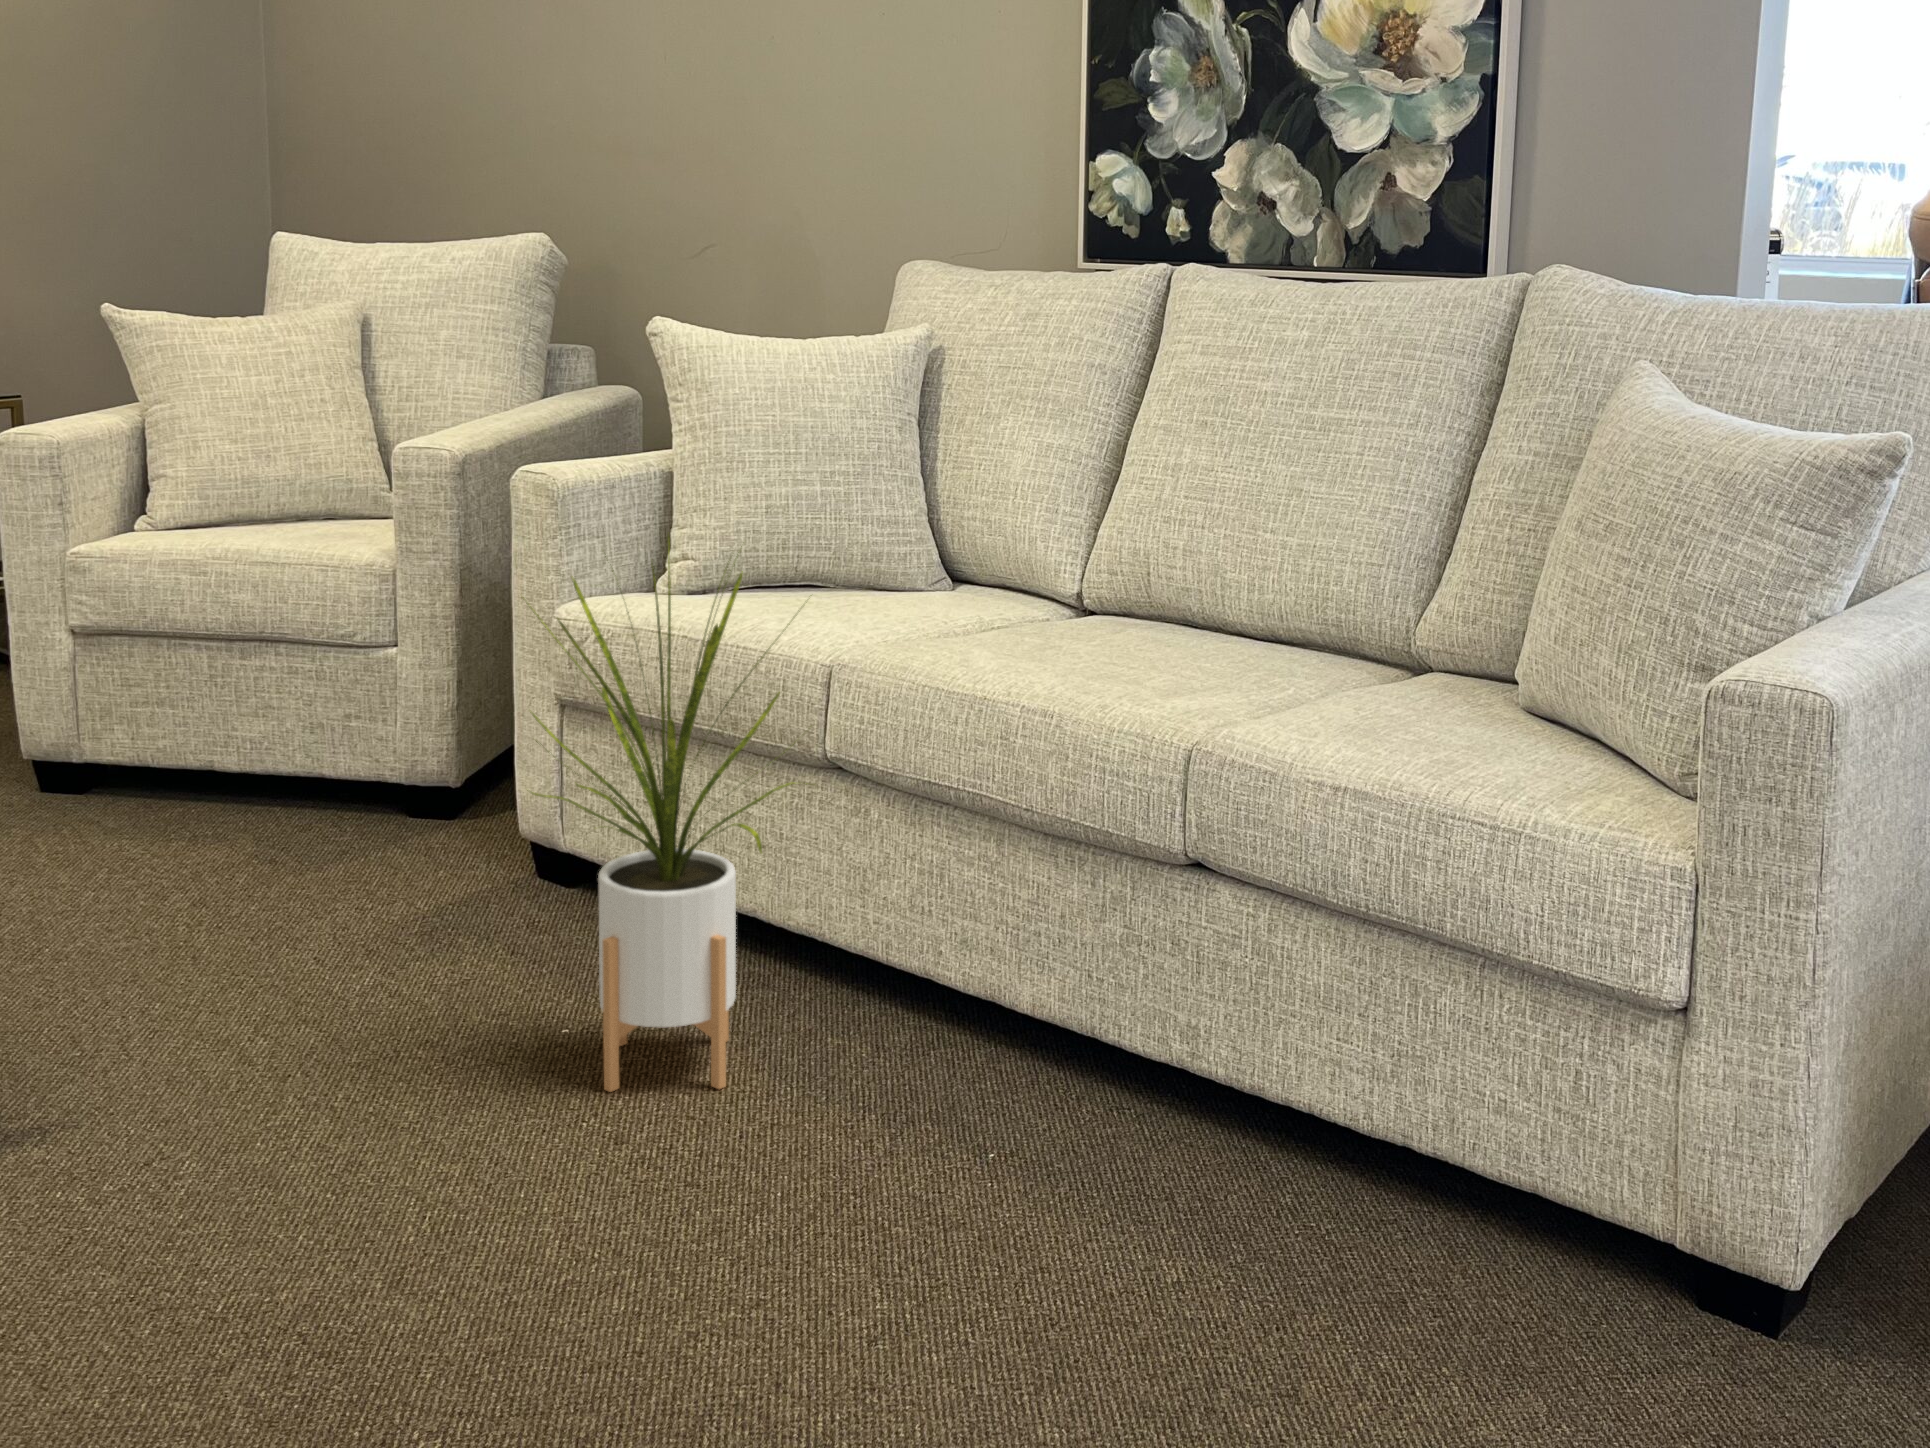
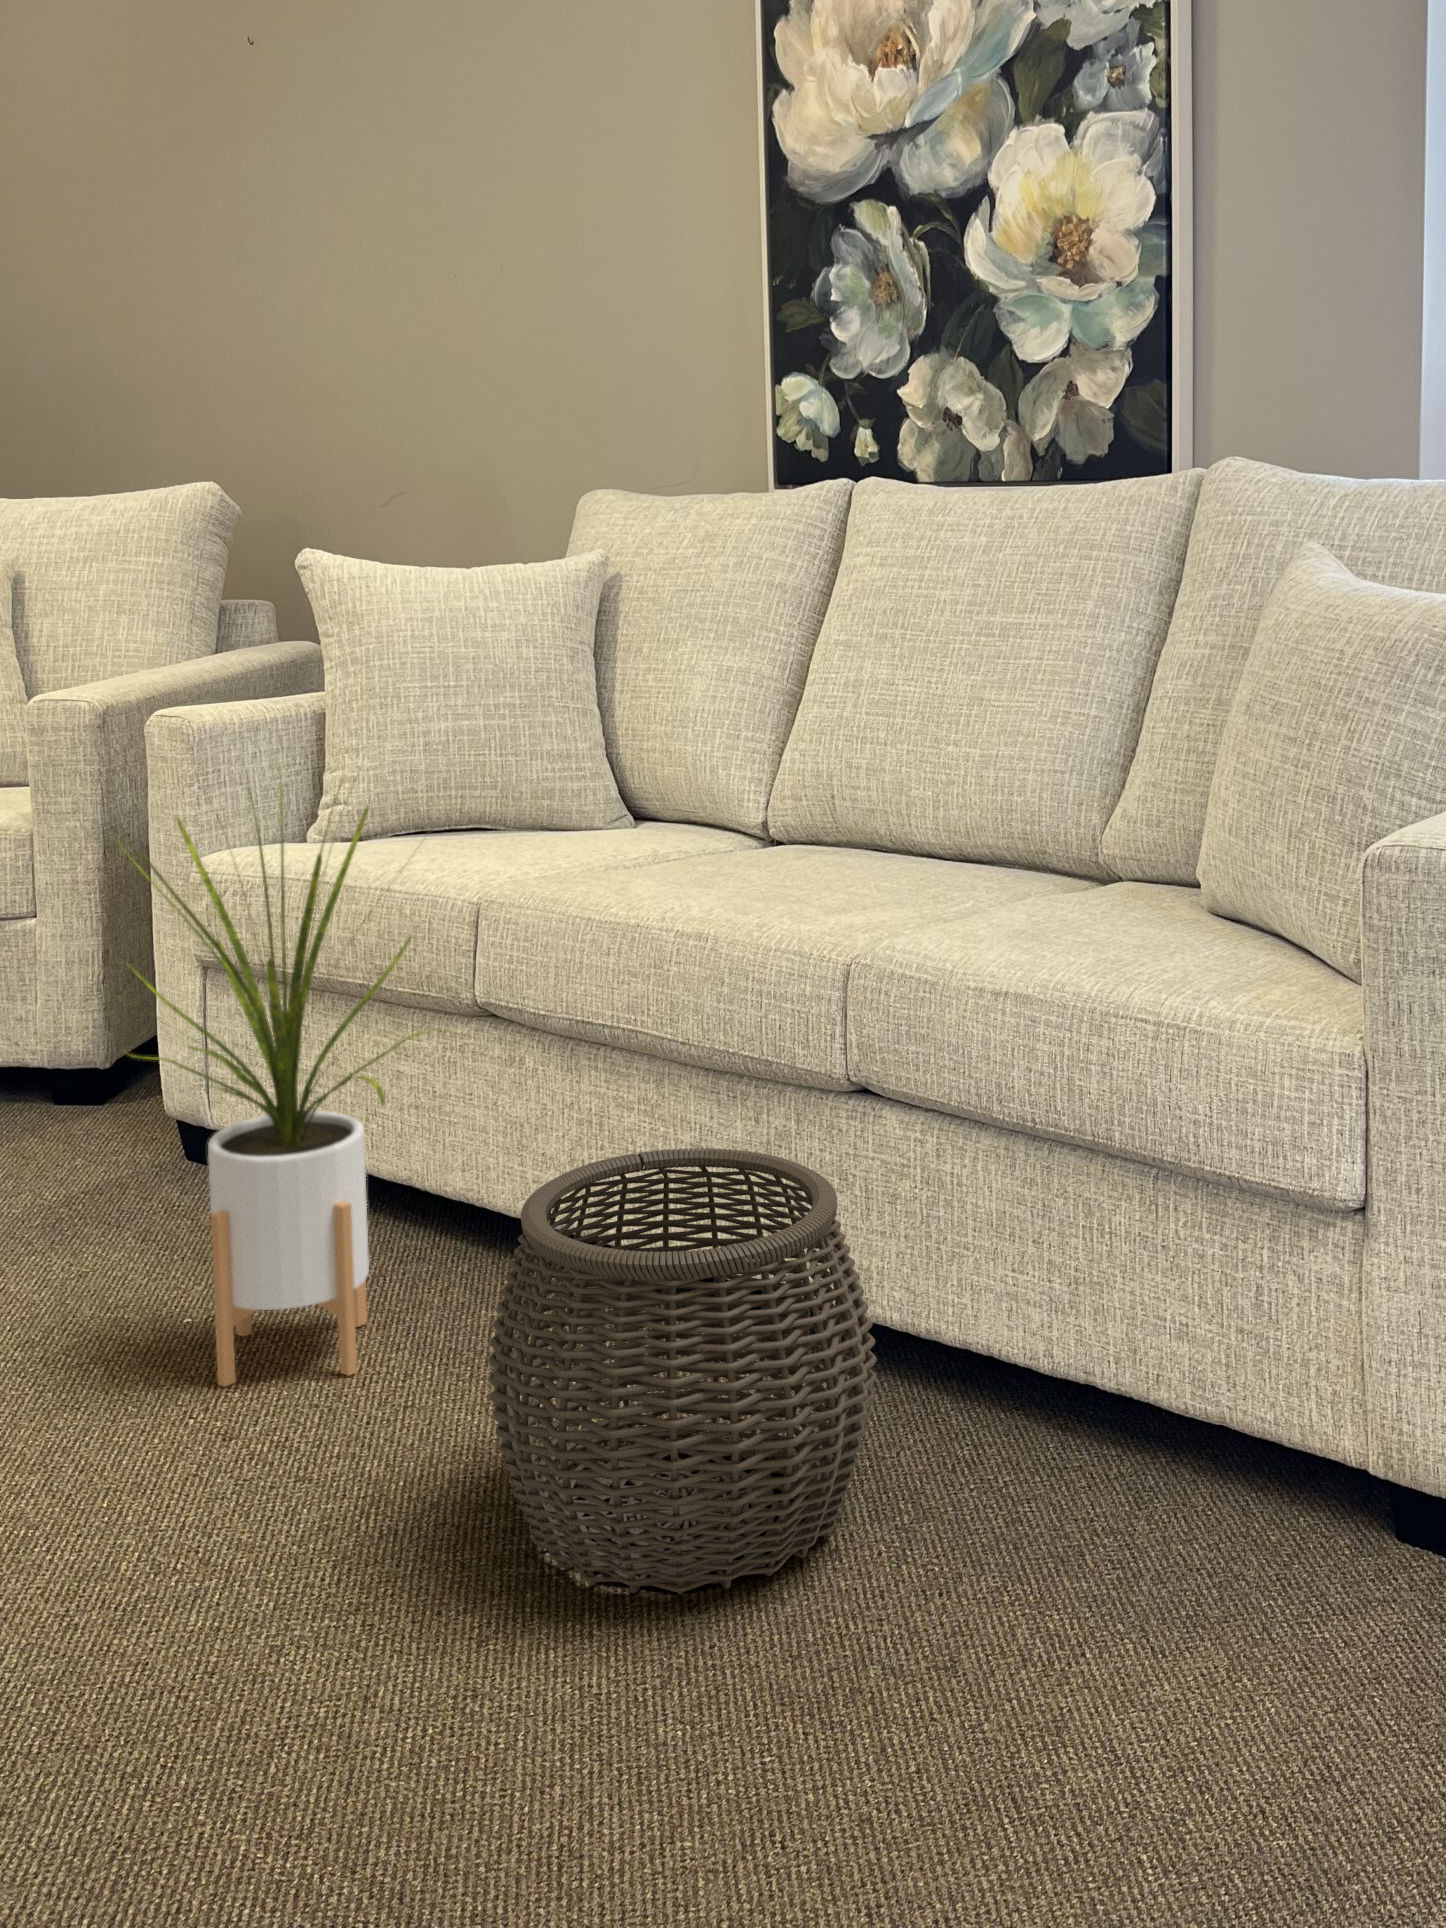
woven basket: none [870,912,1220,1313] -> present [488,1148,877,1595]

